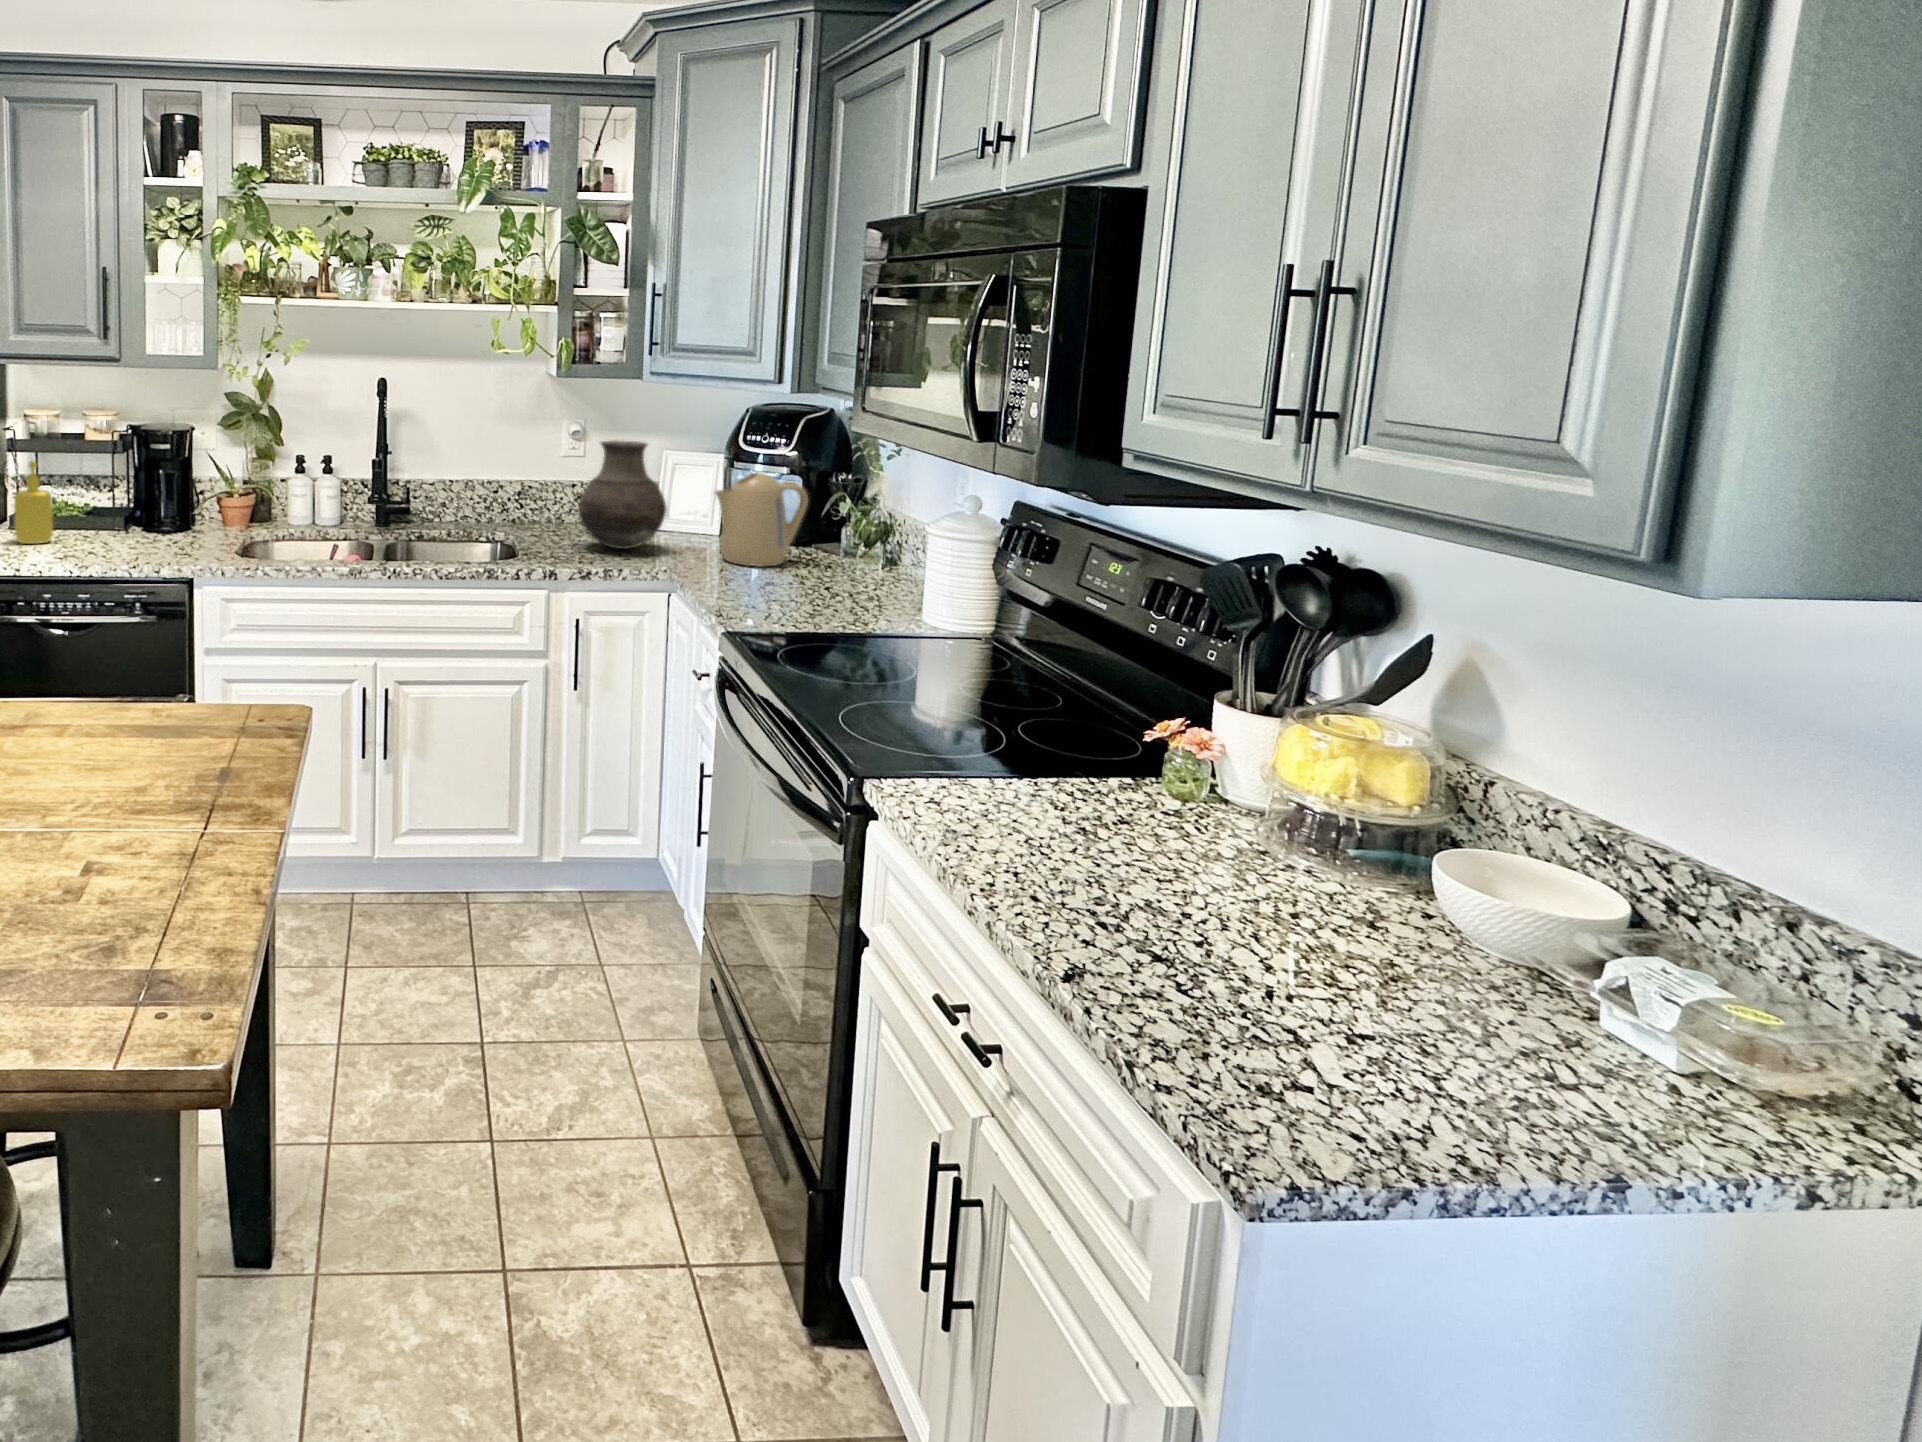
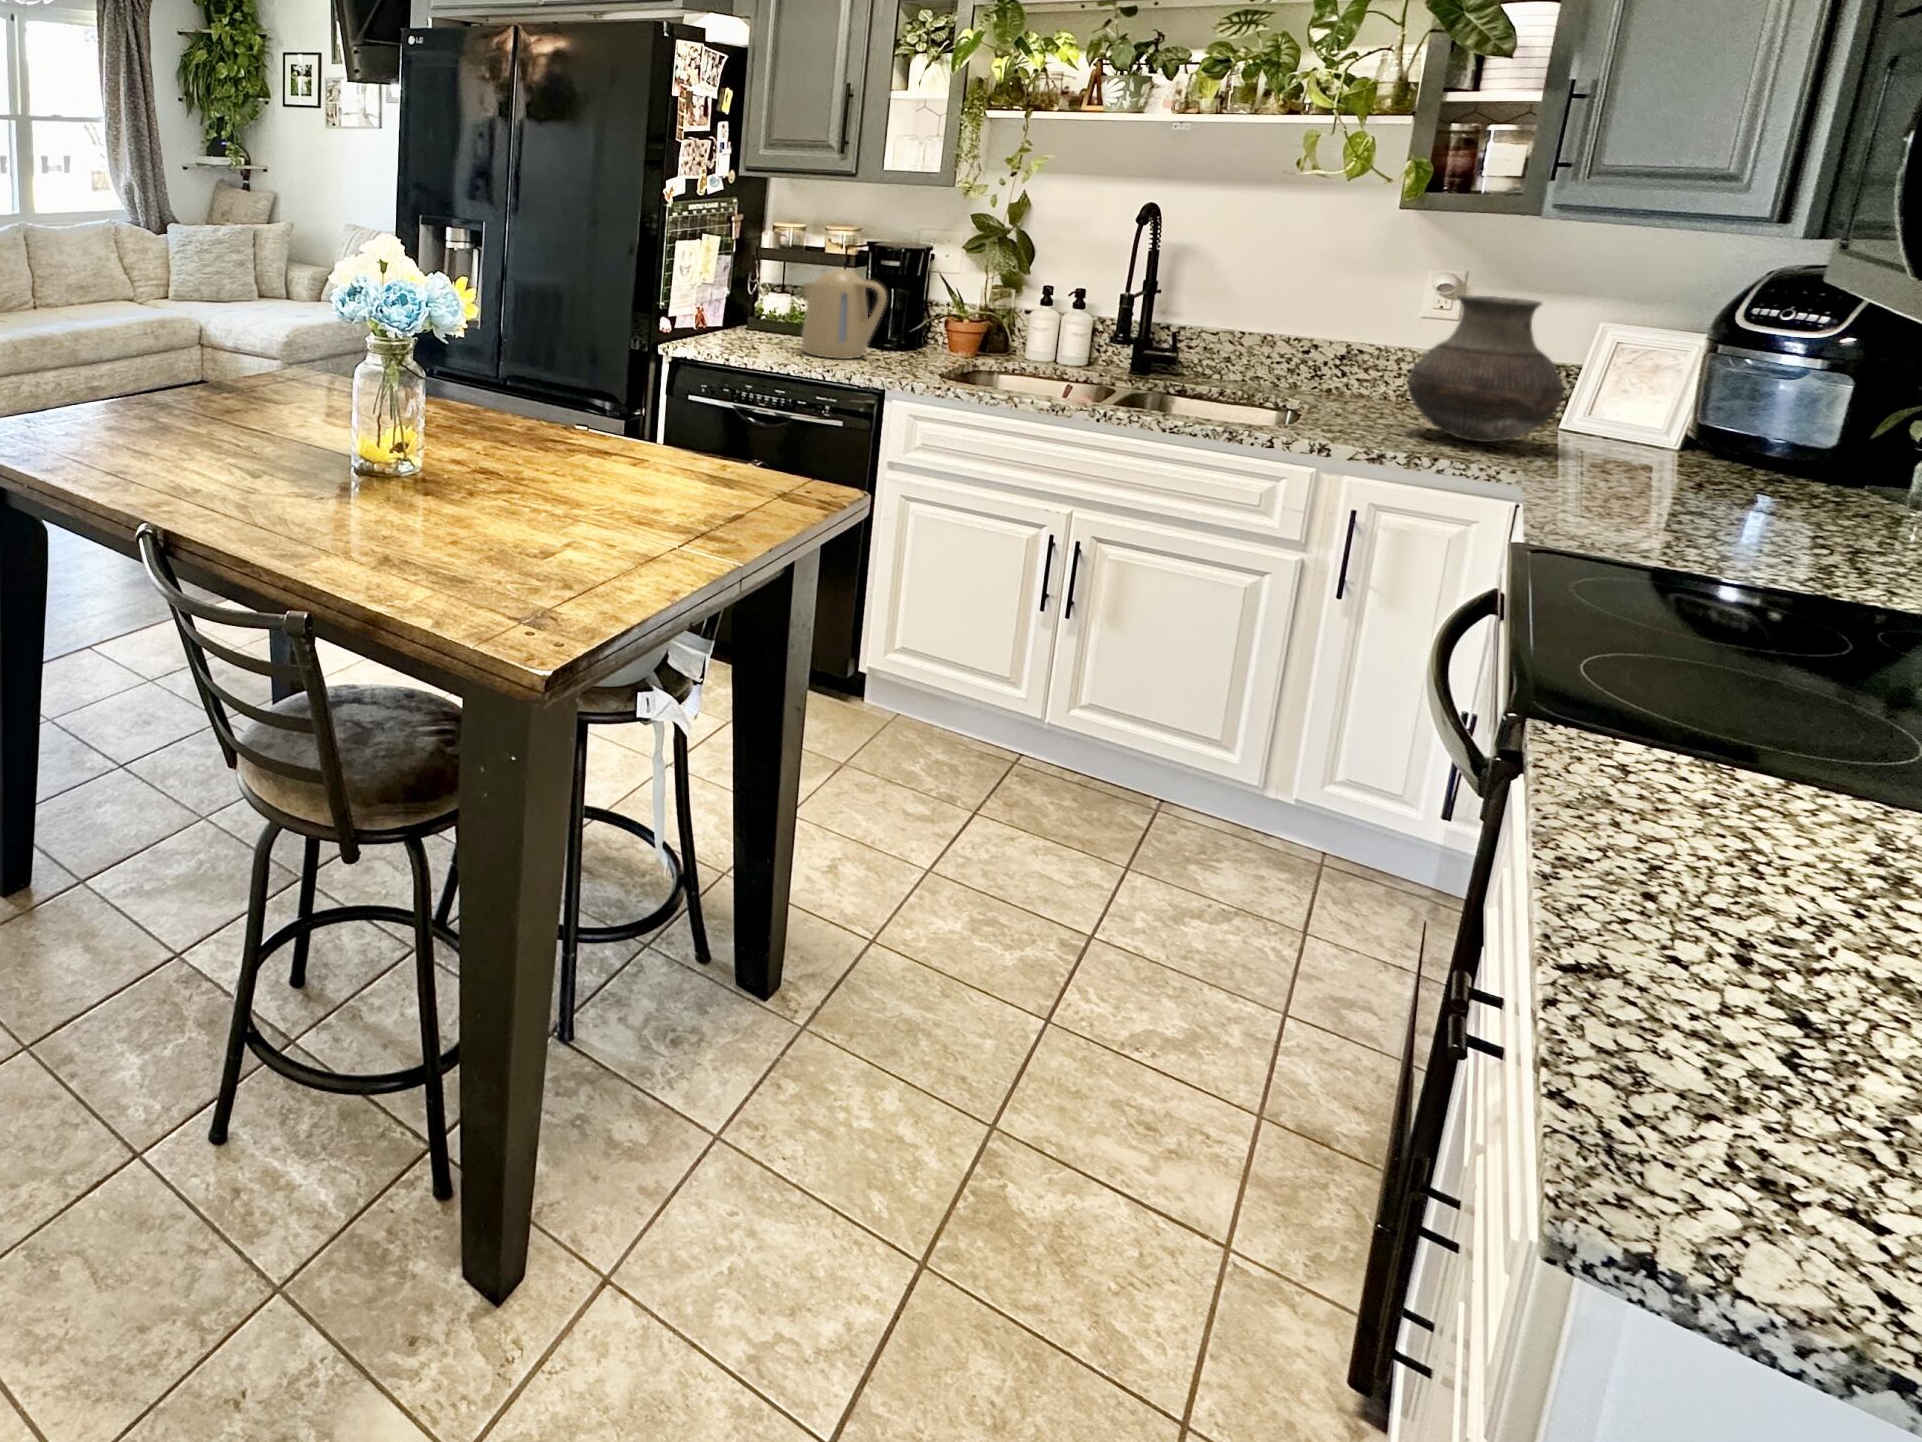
soap dispenser: present [14,461,53,544] -> none [738,268,776,345]
kettle: present [715,473,808,567] -> present [802,269,886,359]

